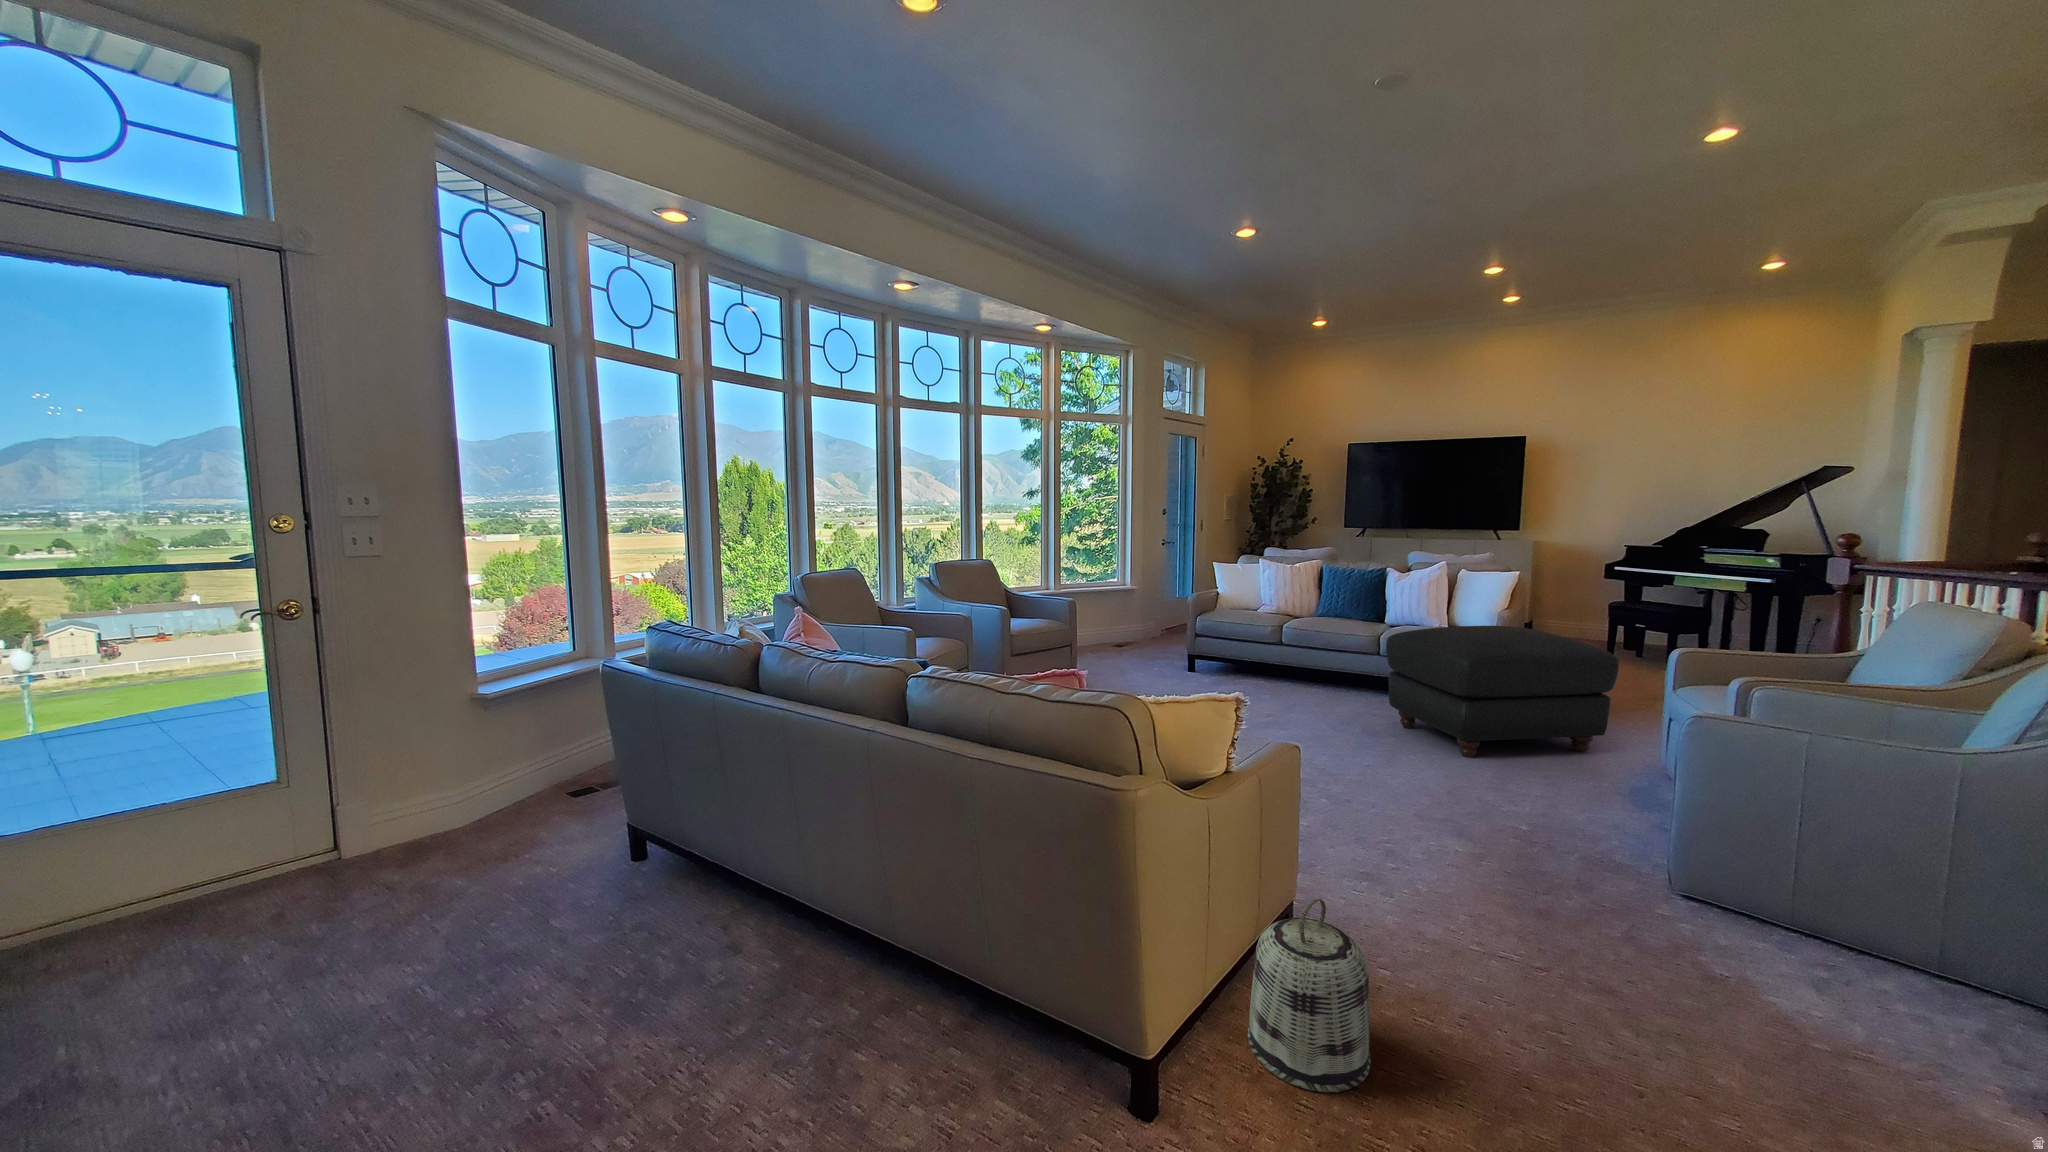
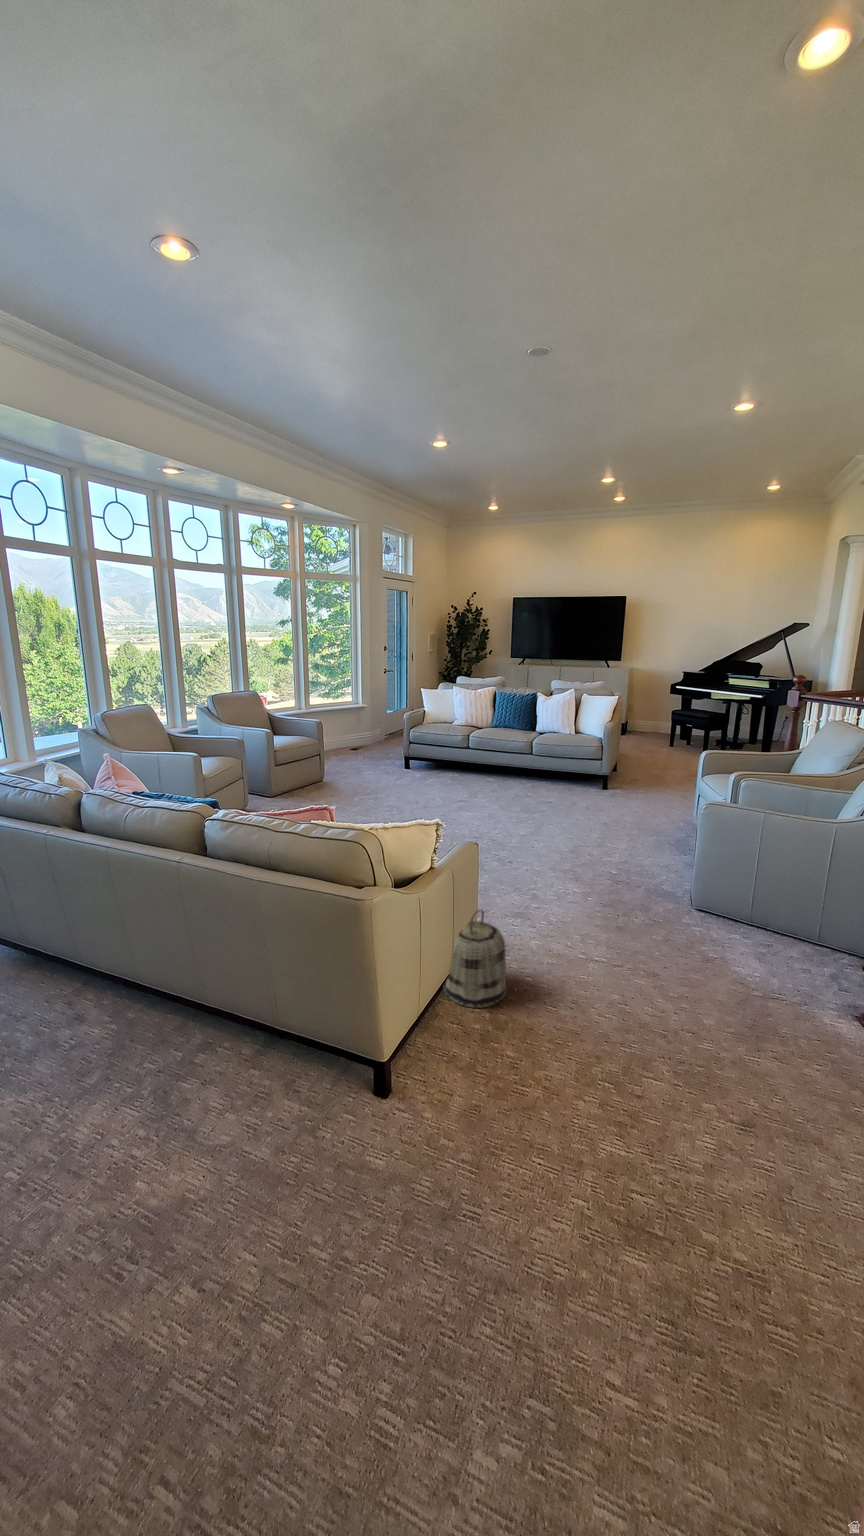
ottoman: present [1386,626,1619,758] -> none [534,734,663,819]

